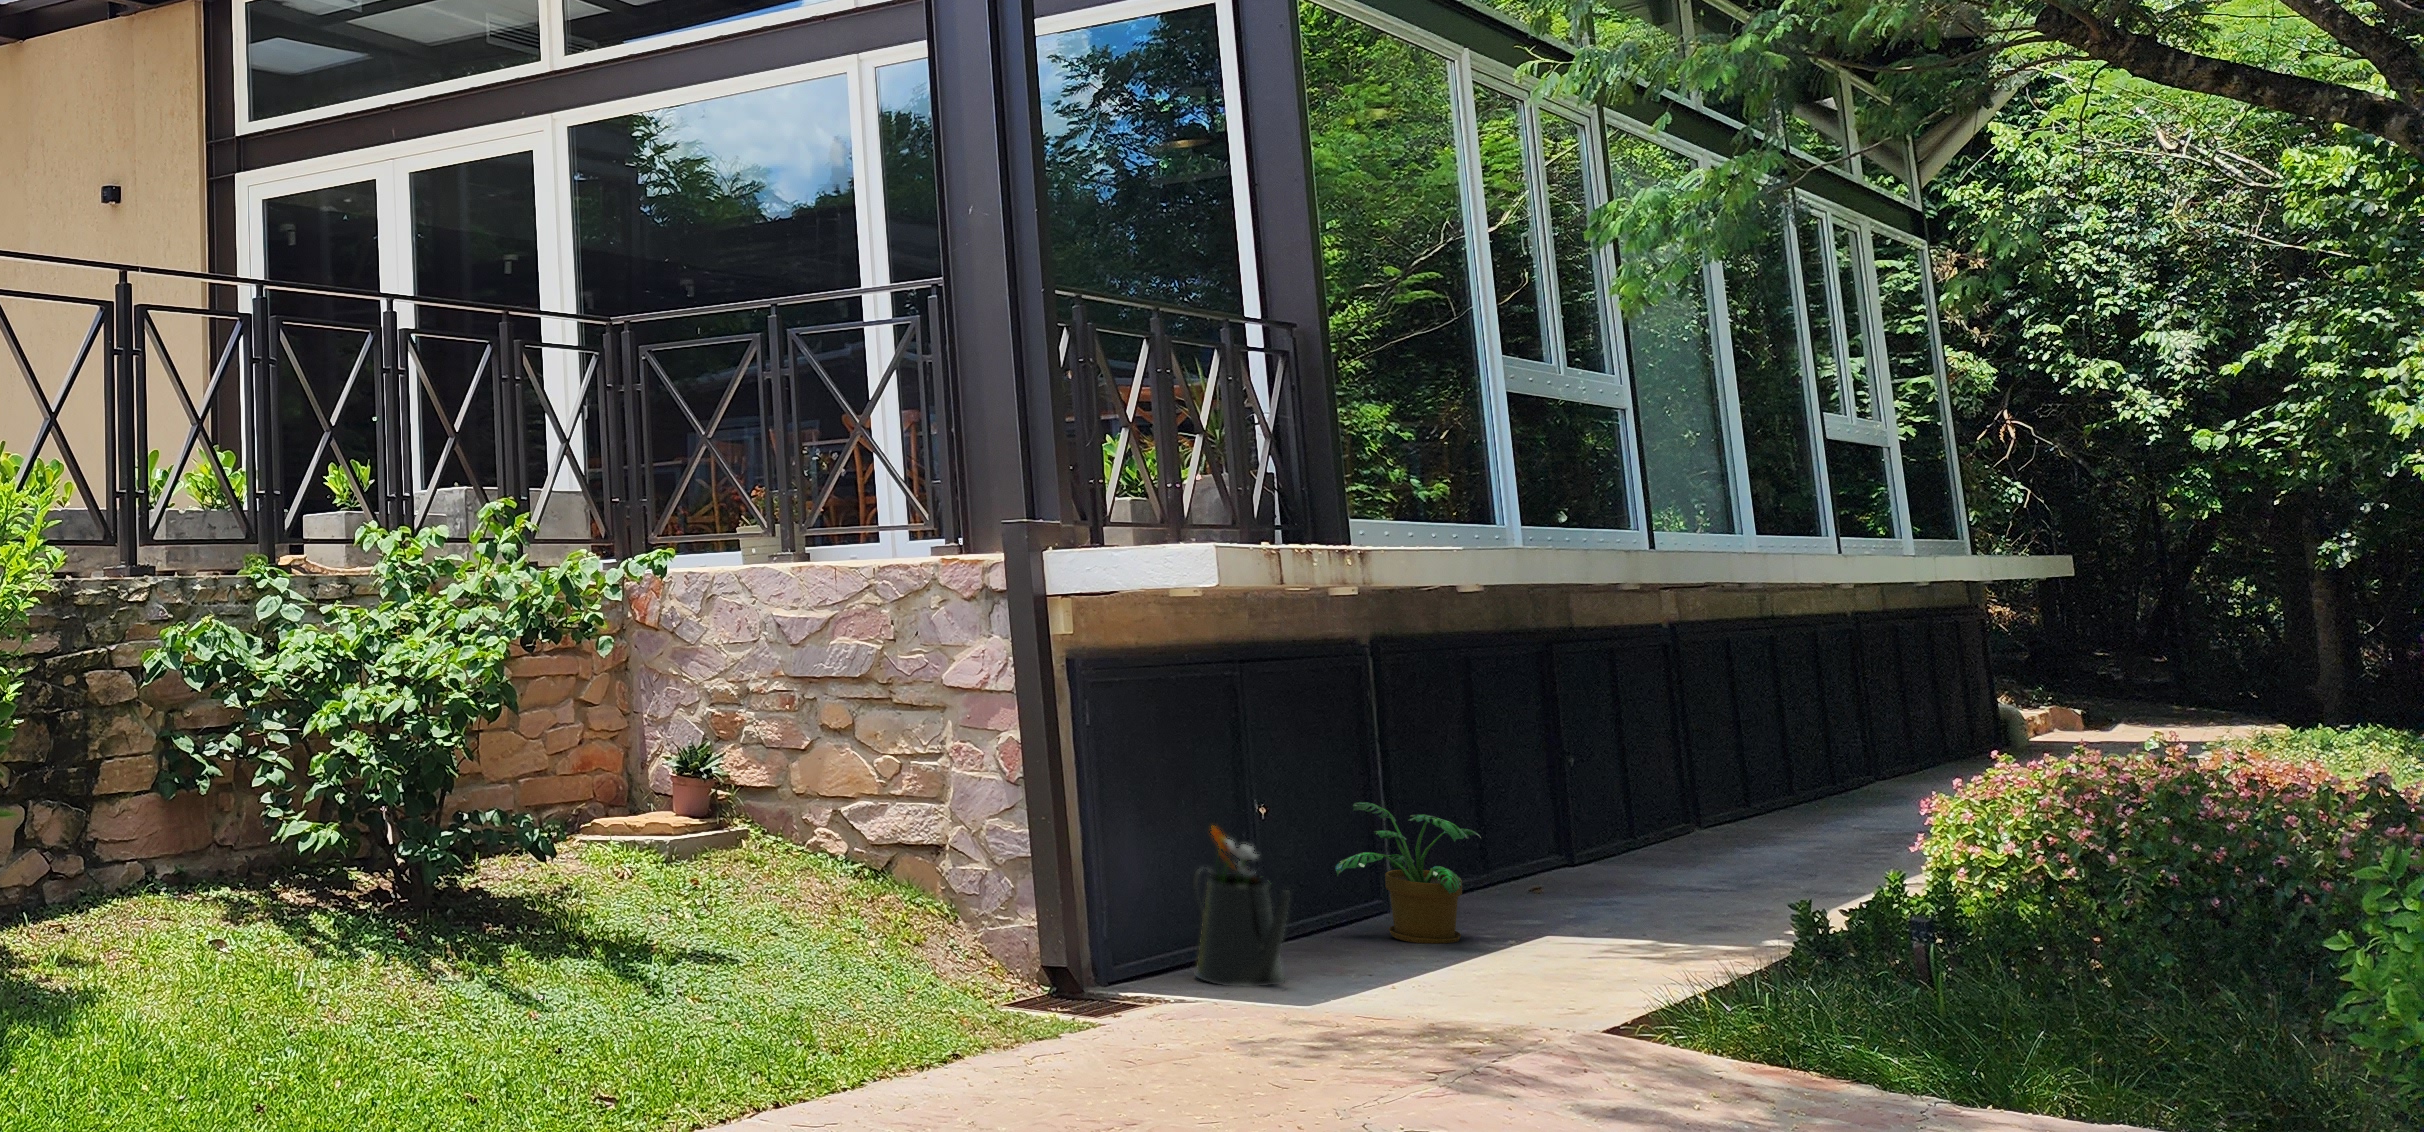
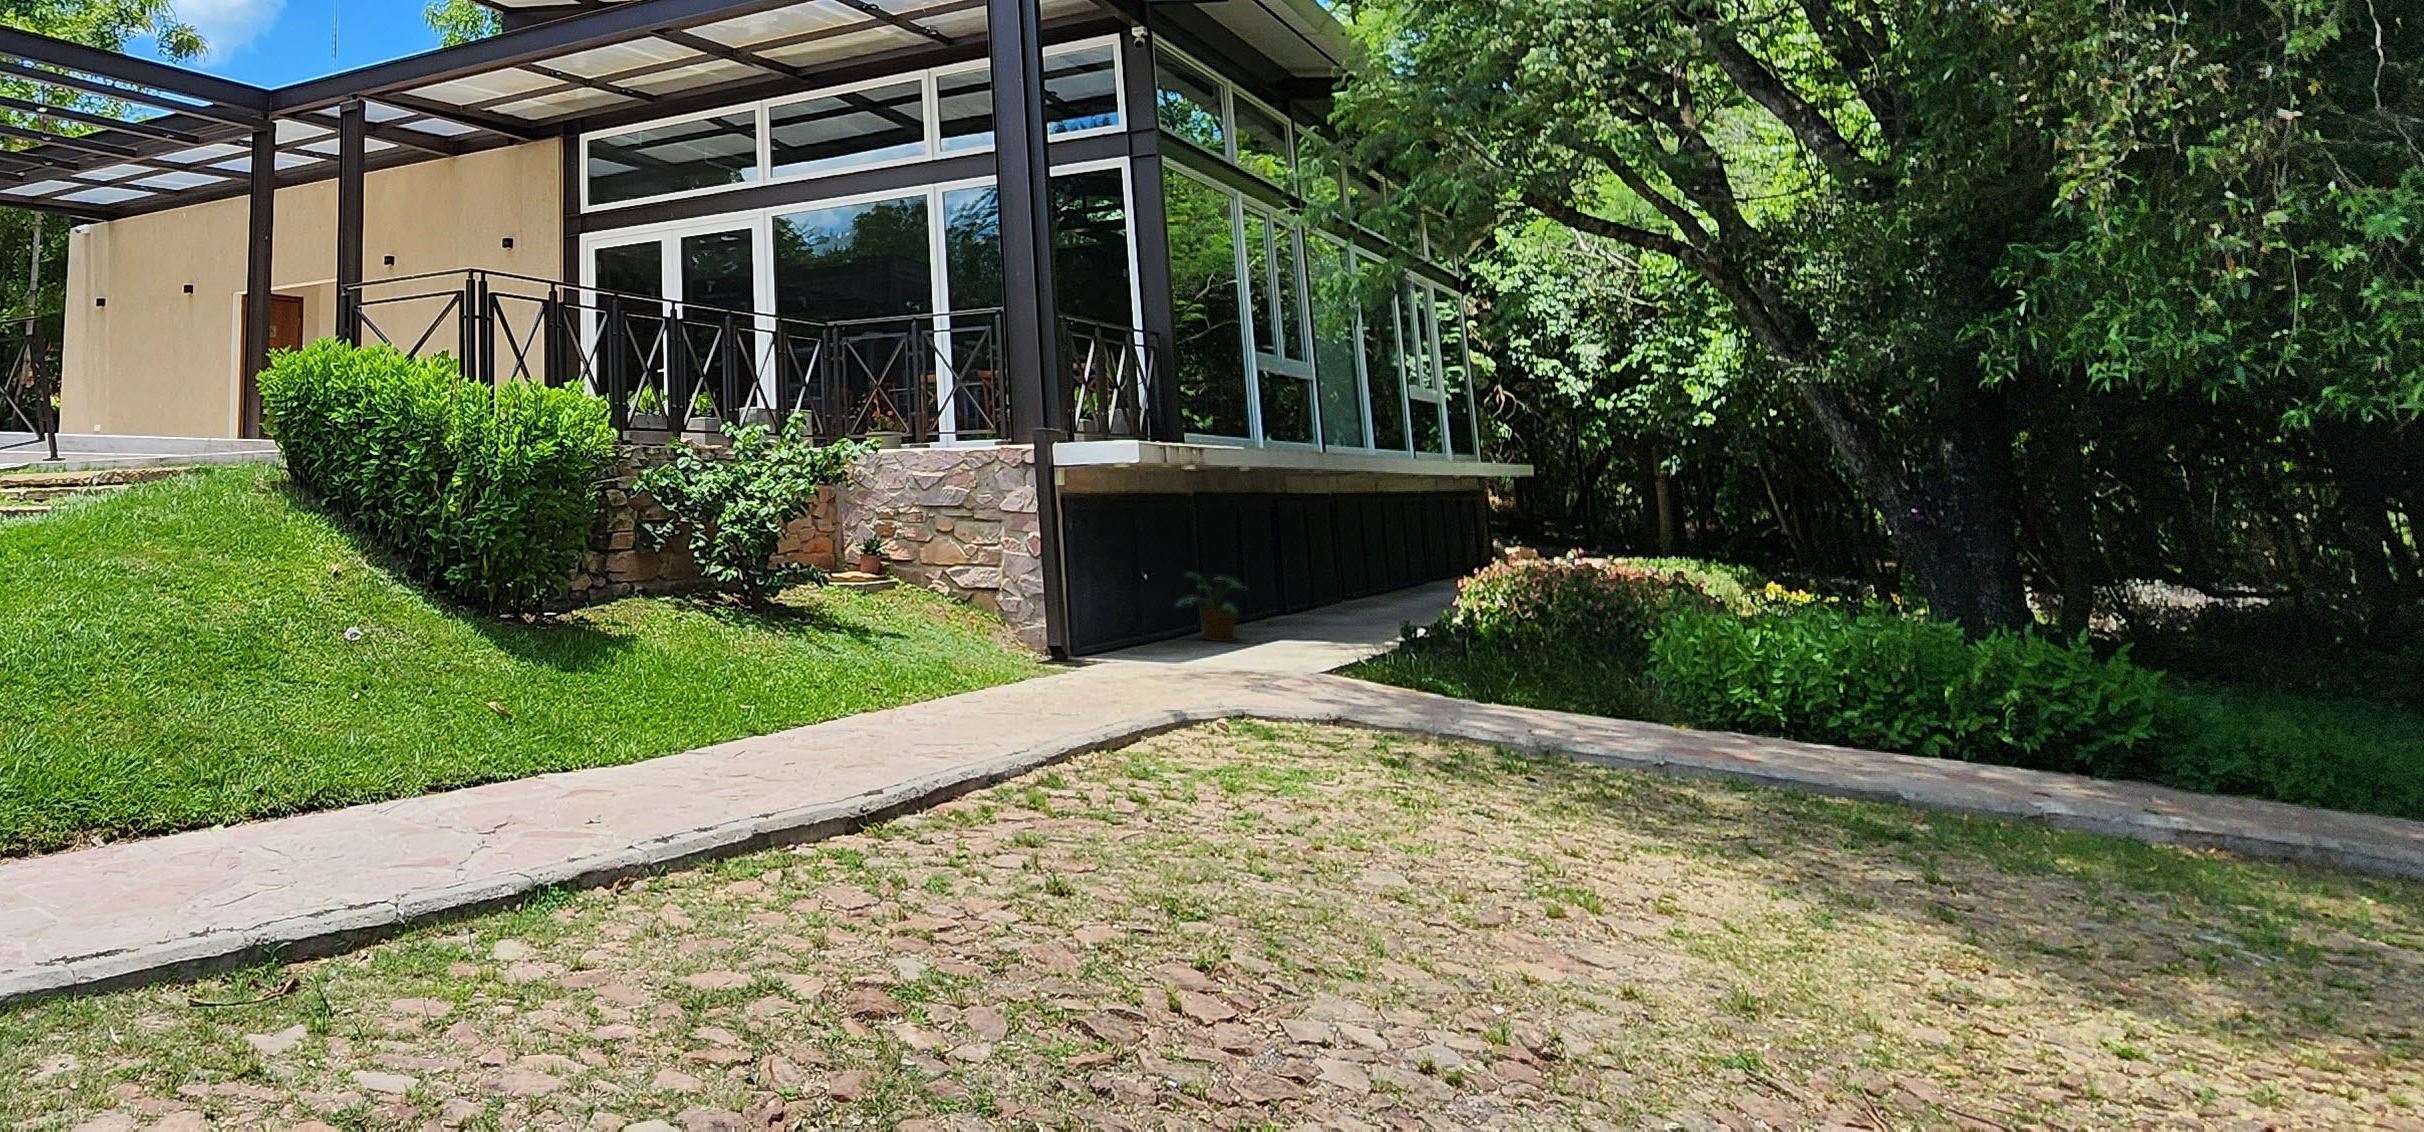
watering can: present [1192,826,1290,986] -> none [1115,576,1164,655]

